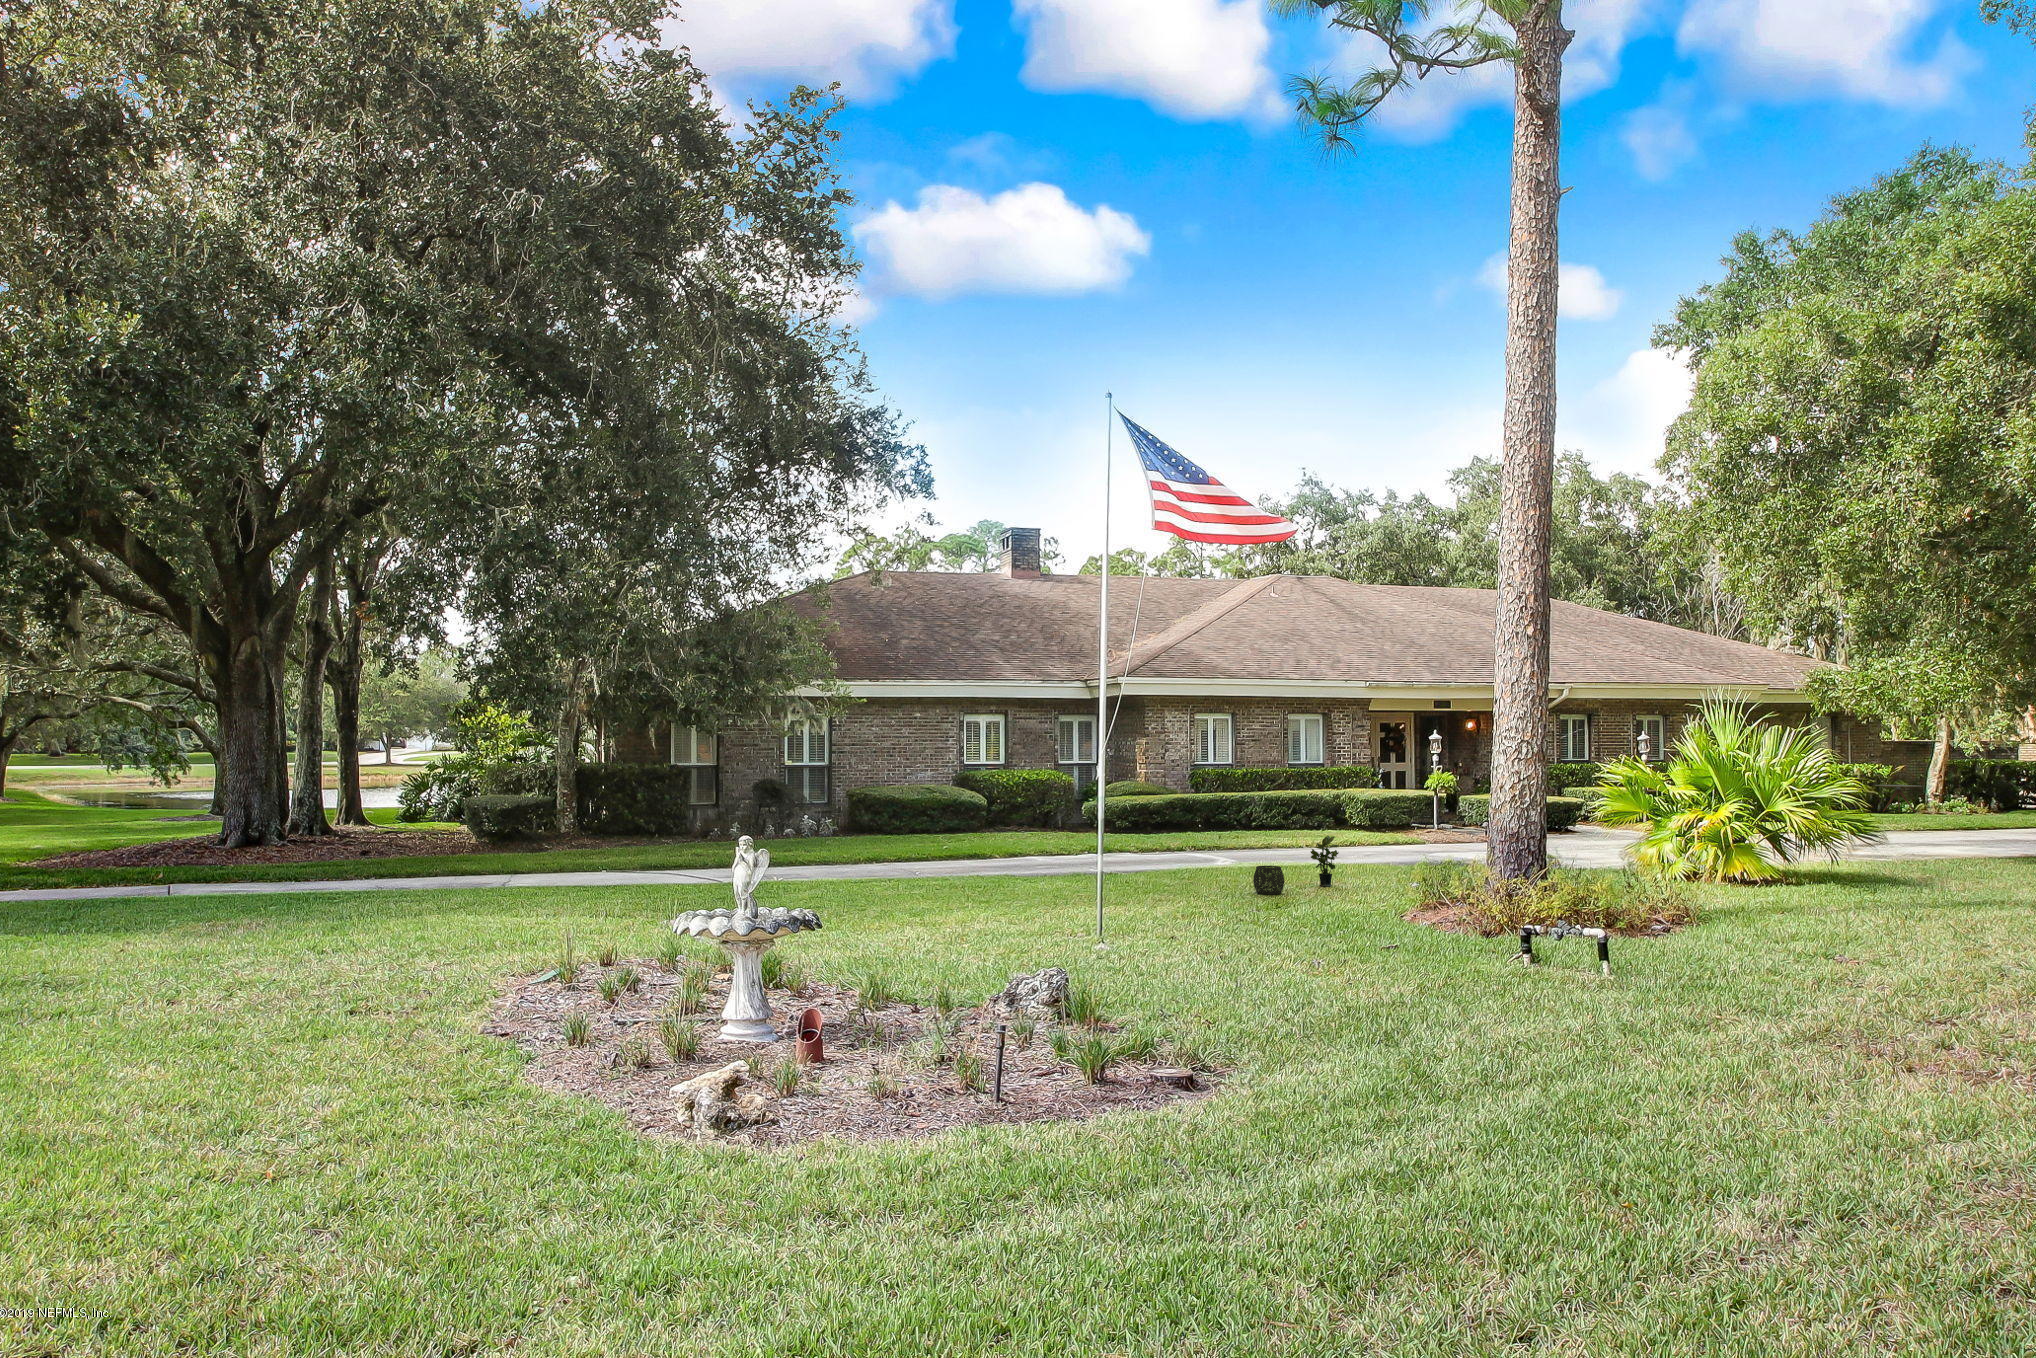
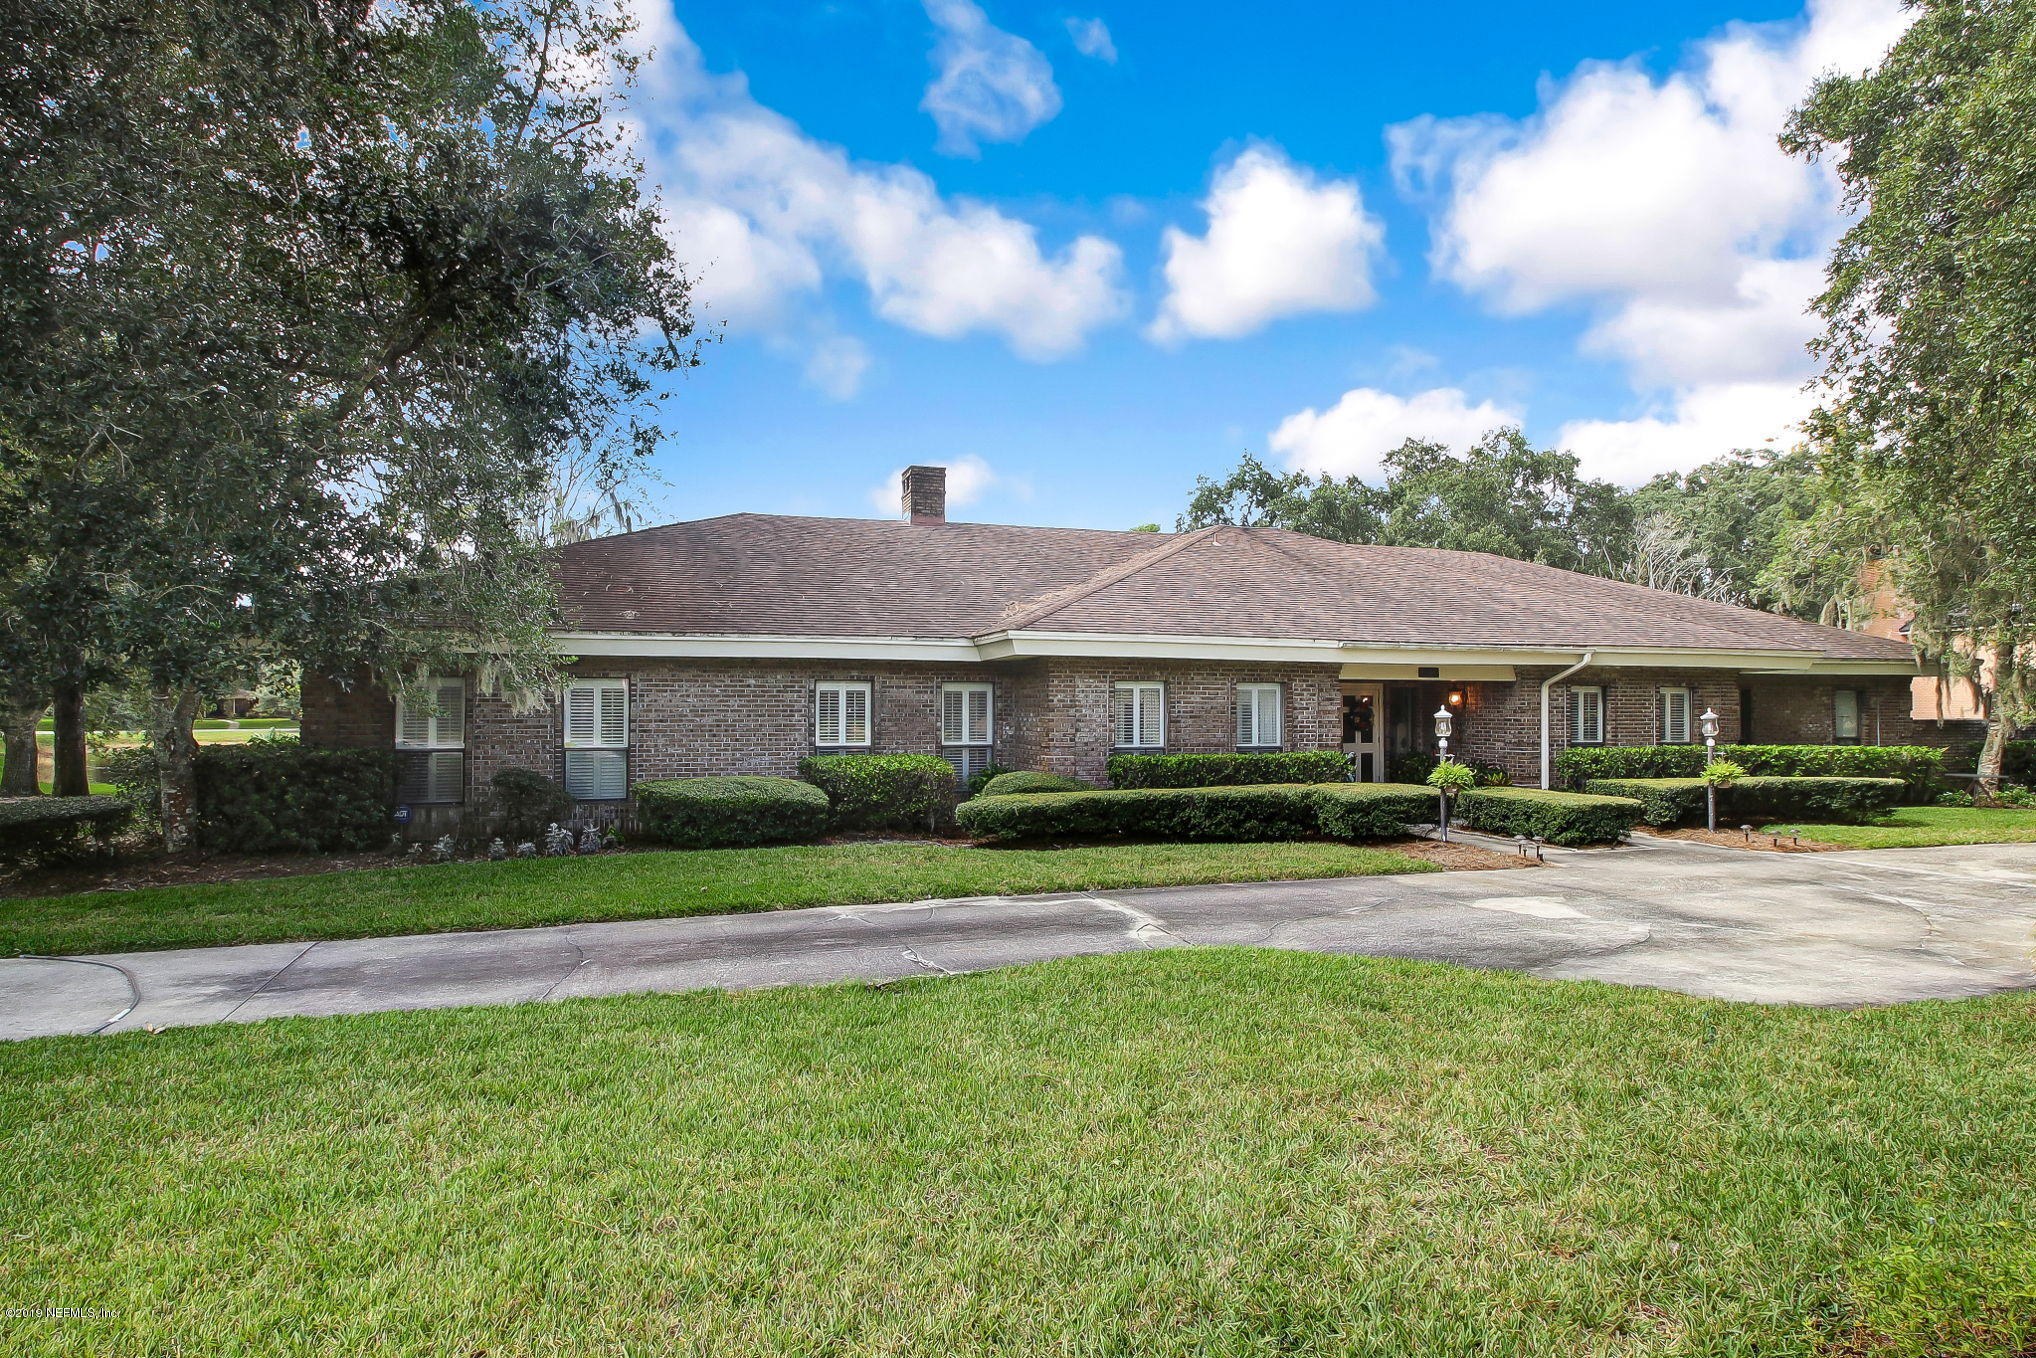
potted plant: present [1310,836,1339,887] -> none [1331,977,1405,1115]
woven basket: present [1253,866,1285,895] -> none [1186,1091,1277,1195]

